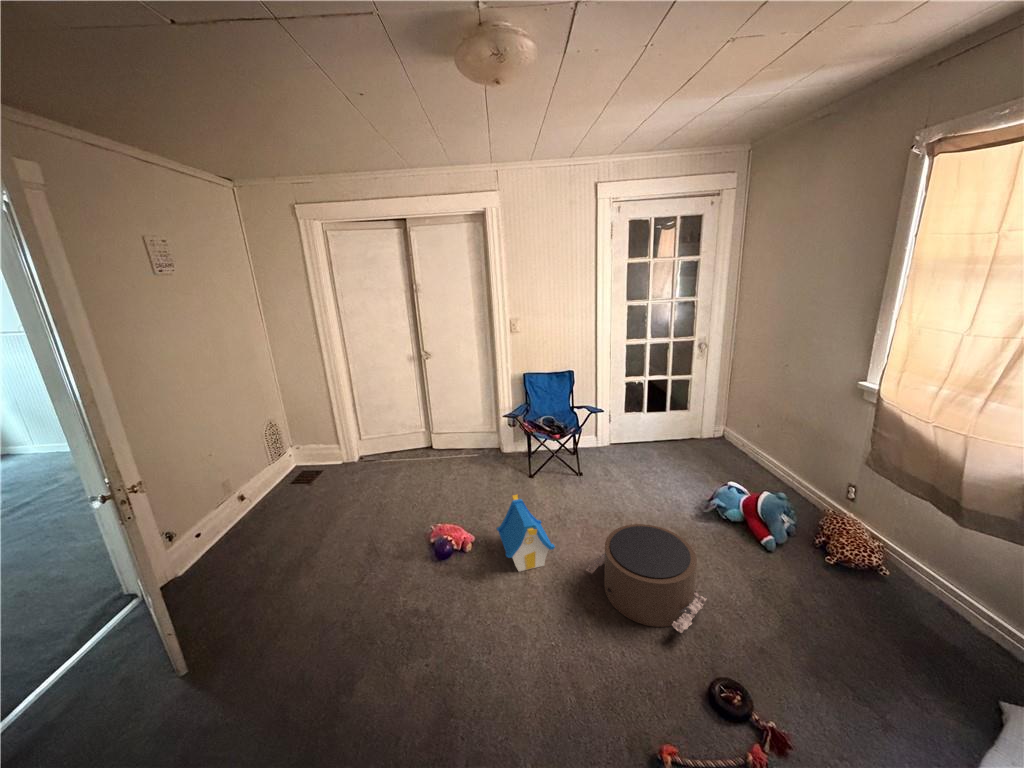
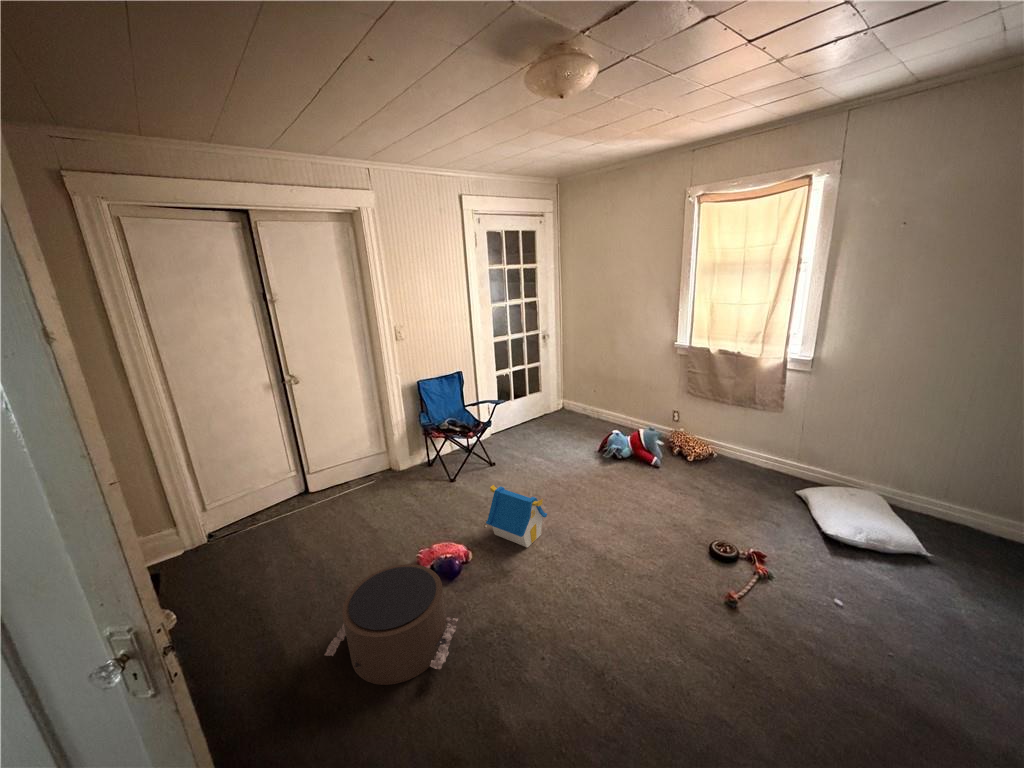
pouf: present [586,524,707,633] -> present [325,564,458,685]

